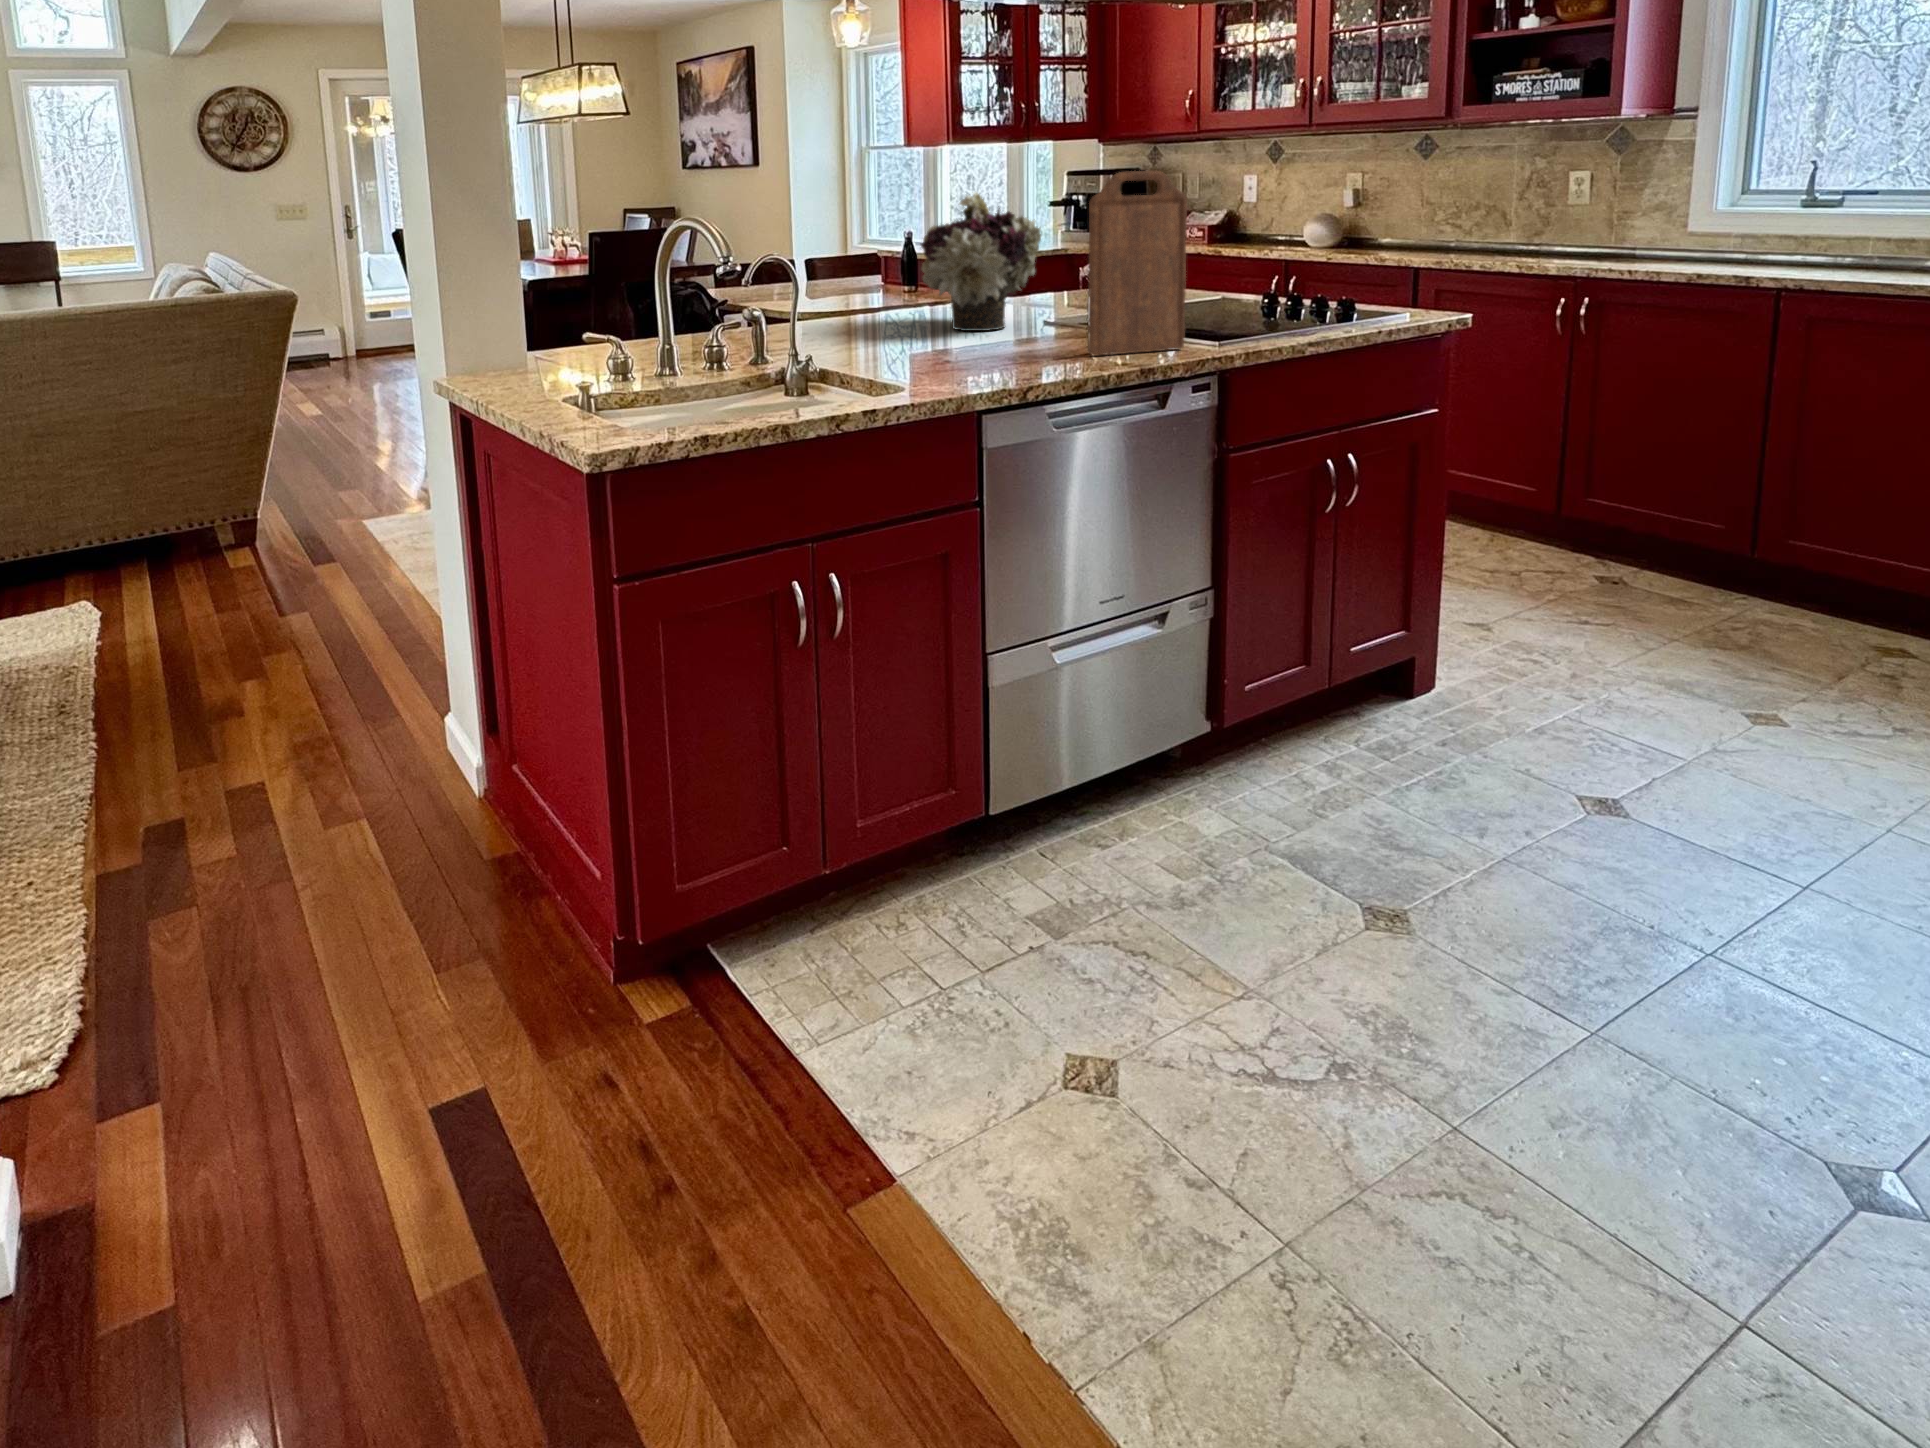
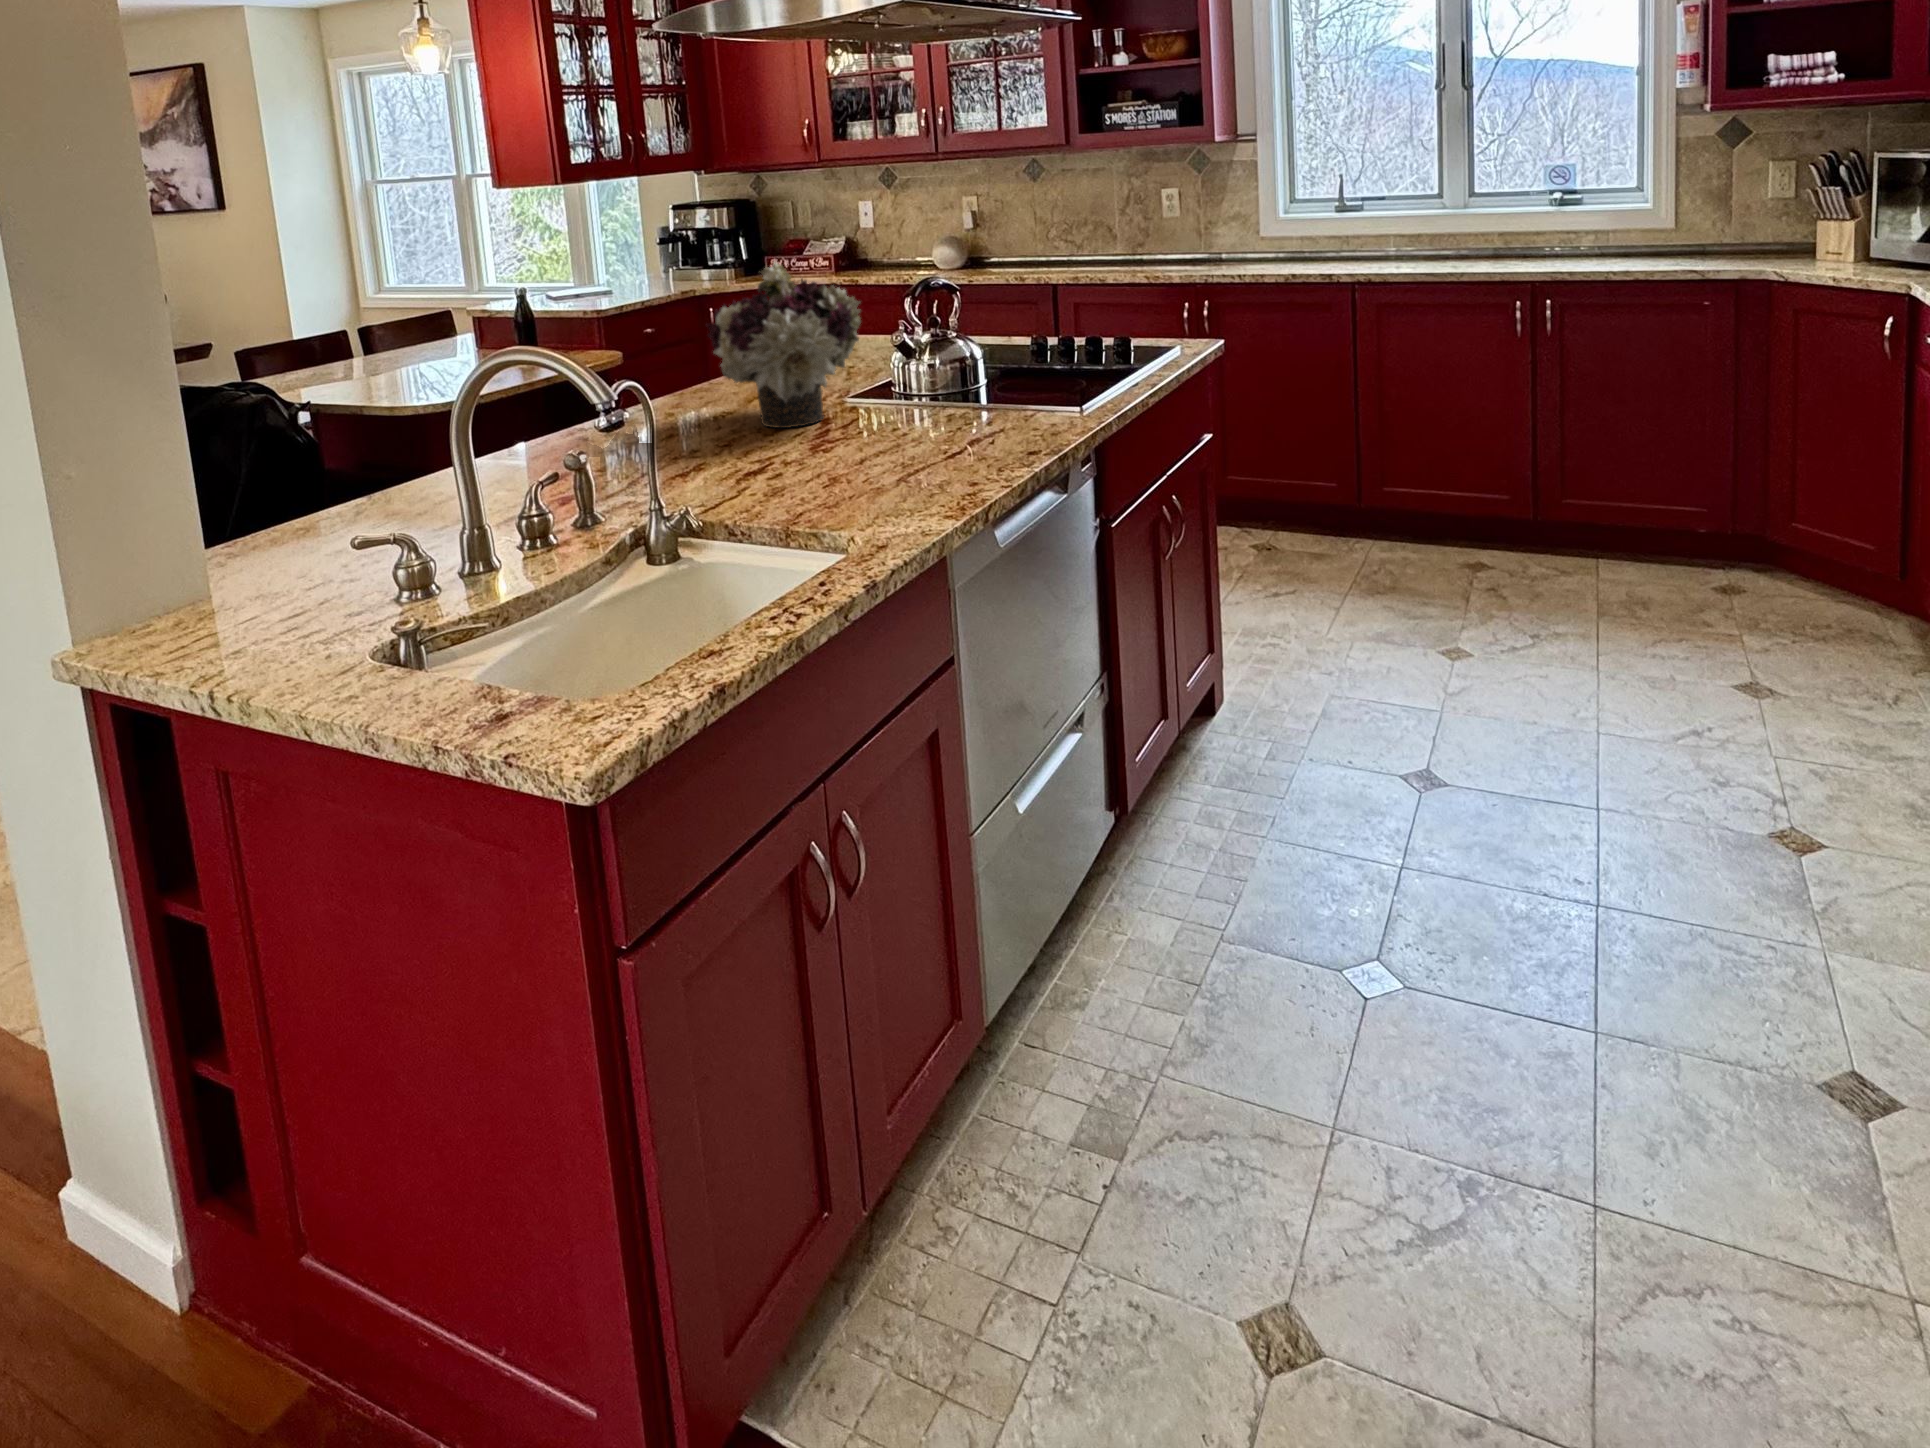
cutting board: present [1088,171,1187,356] -> none [964,232,1055,444]

